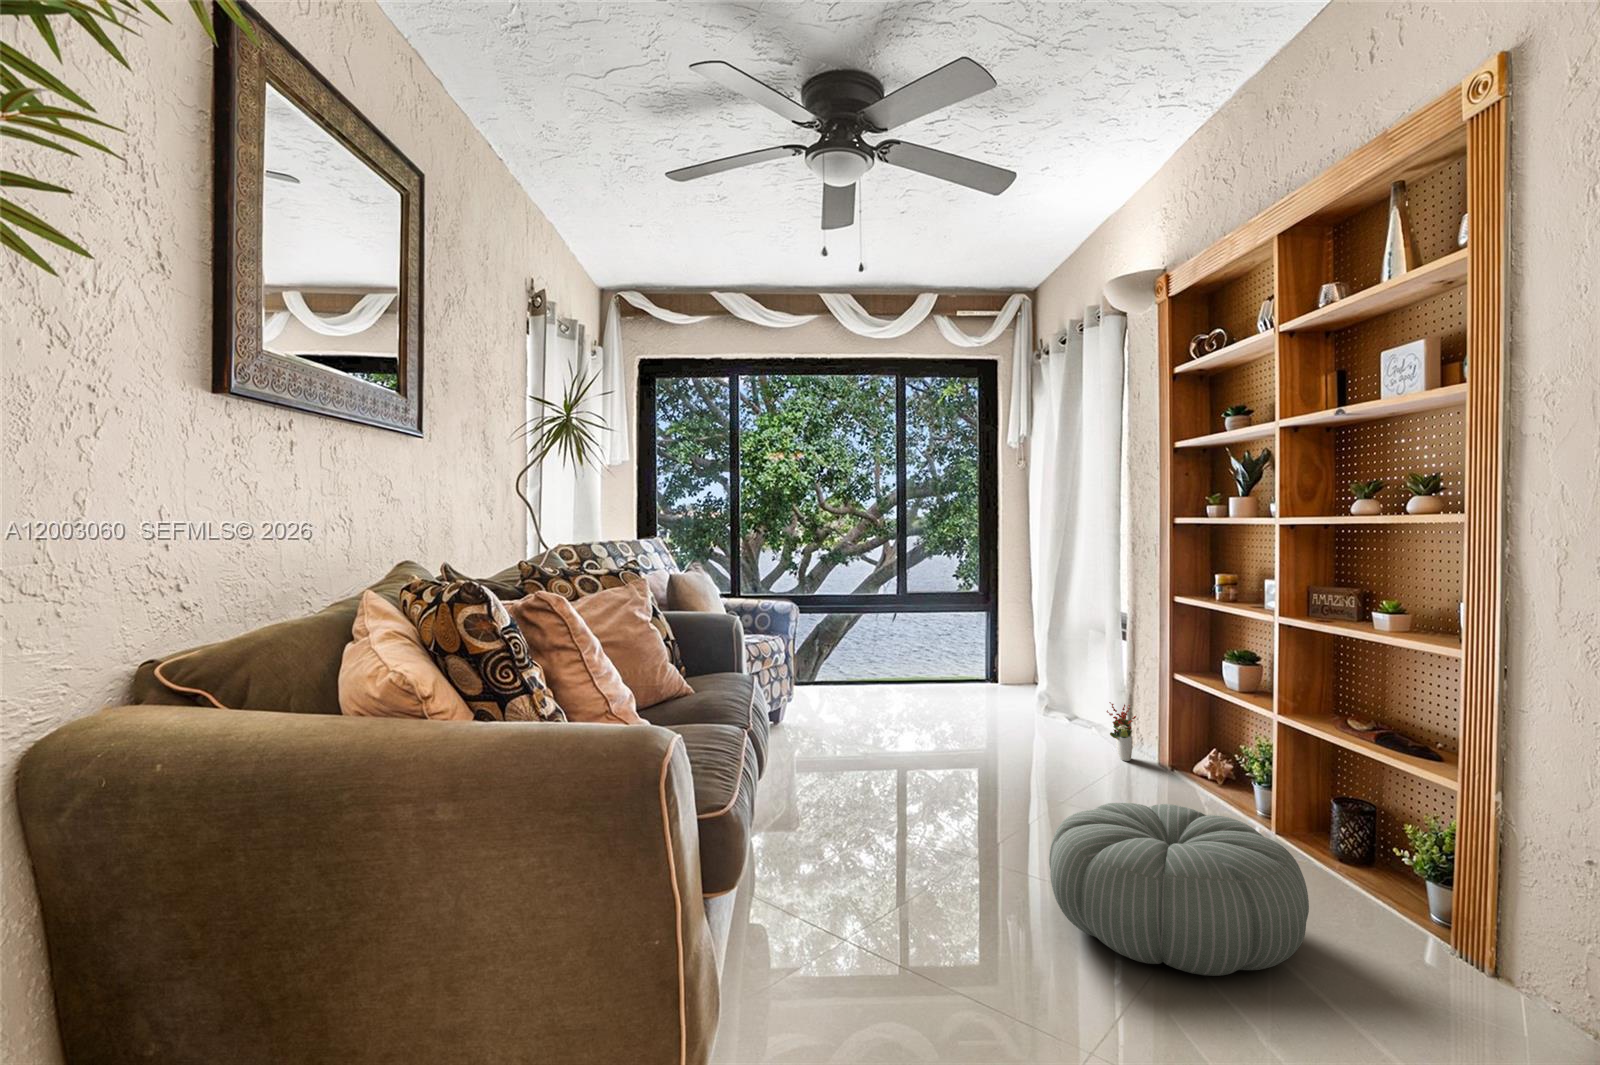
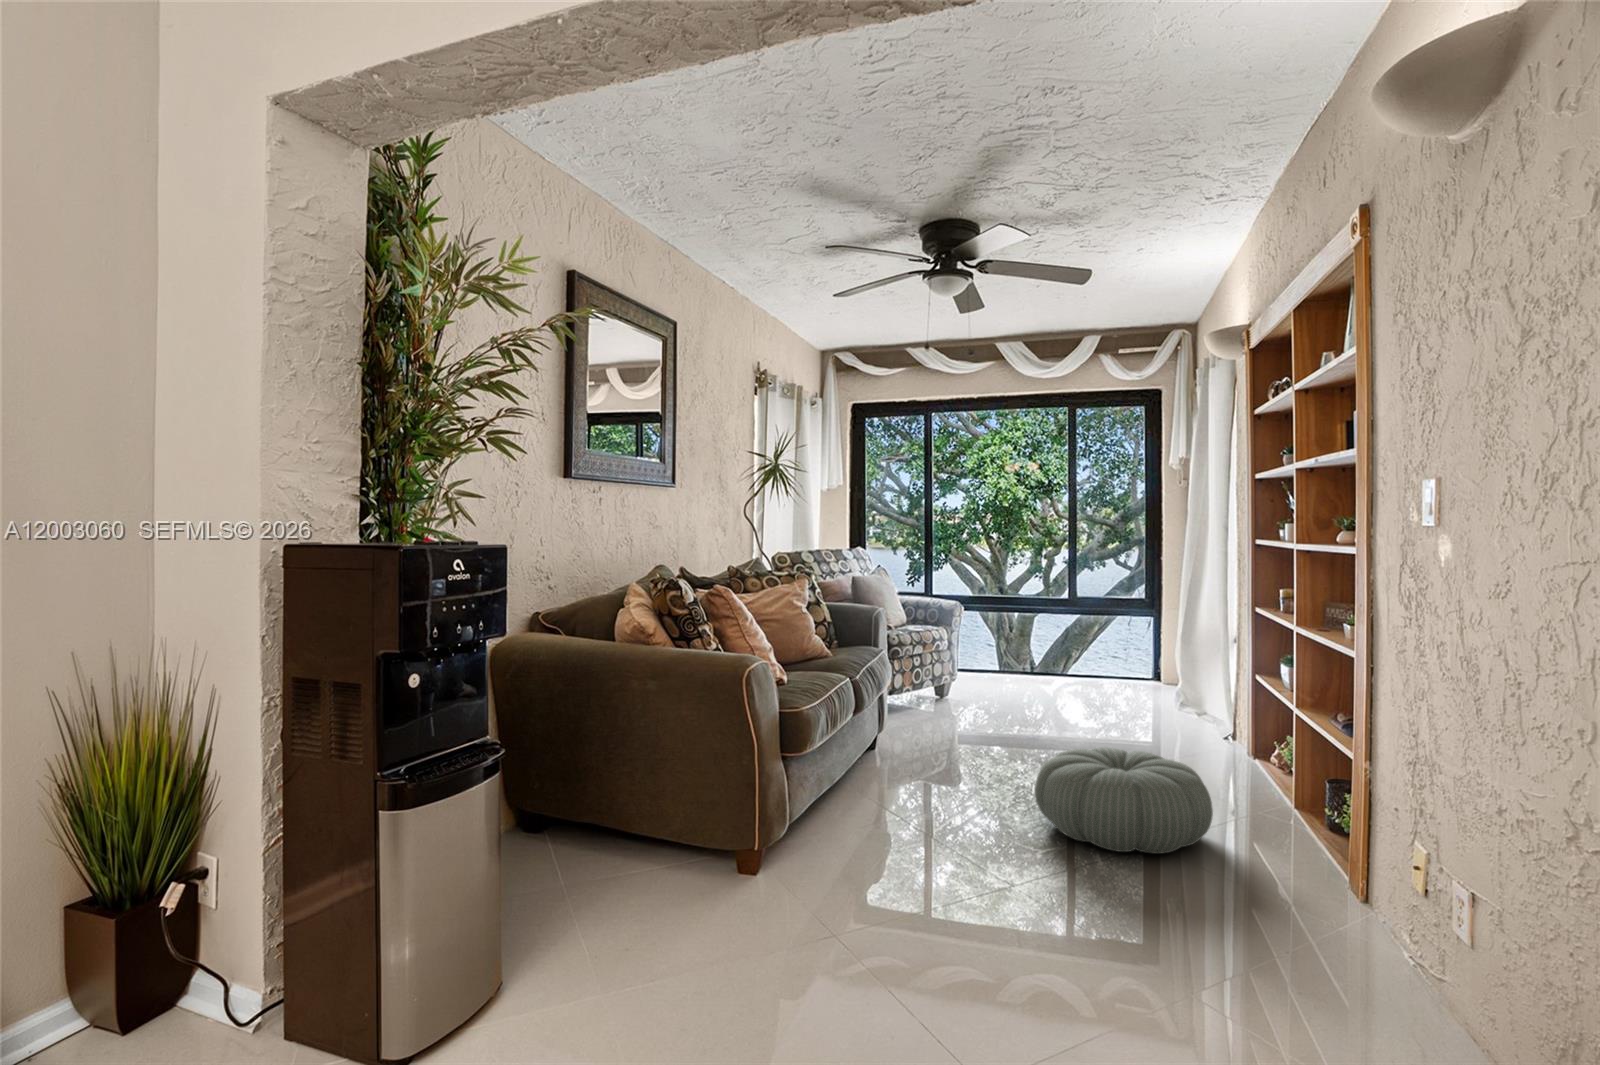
decorative plant: present [1107,702,1136,761] -> none [1201,694,1227,744]

